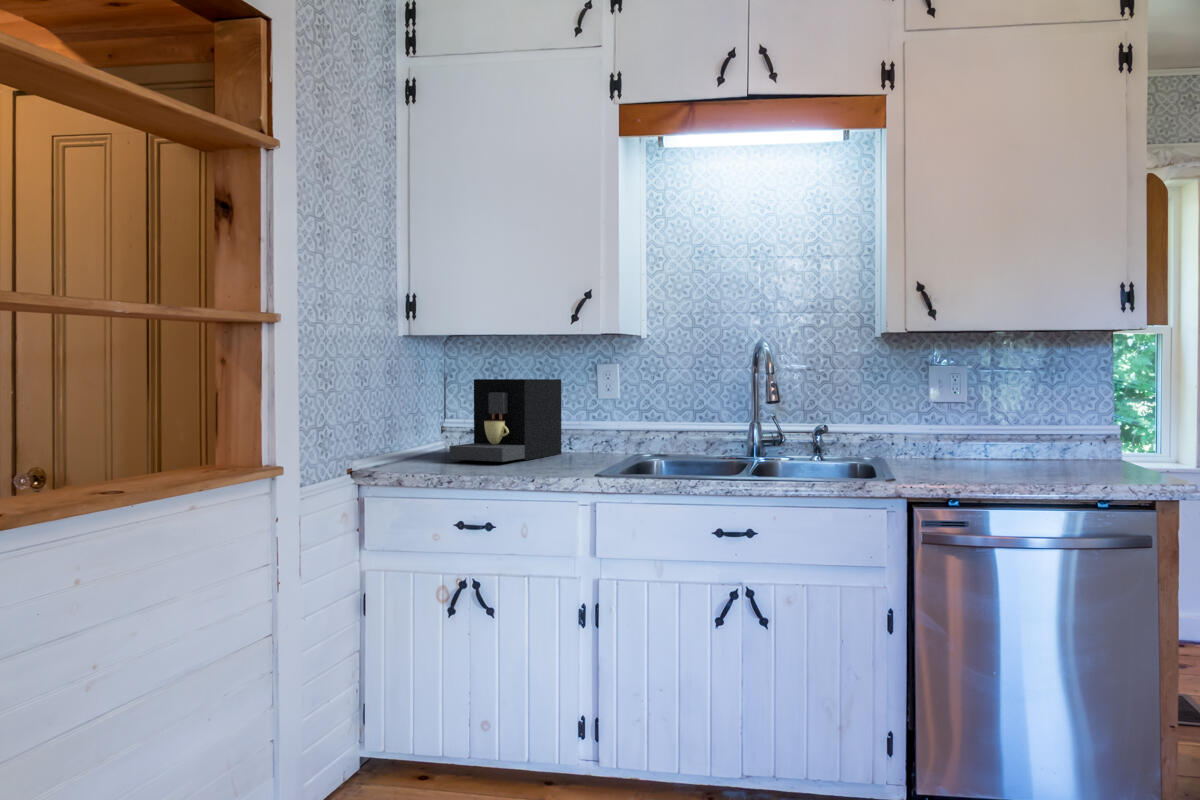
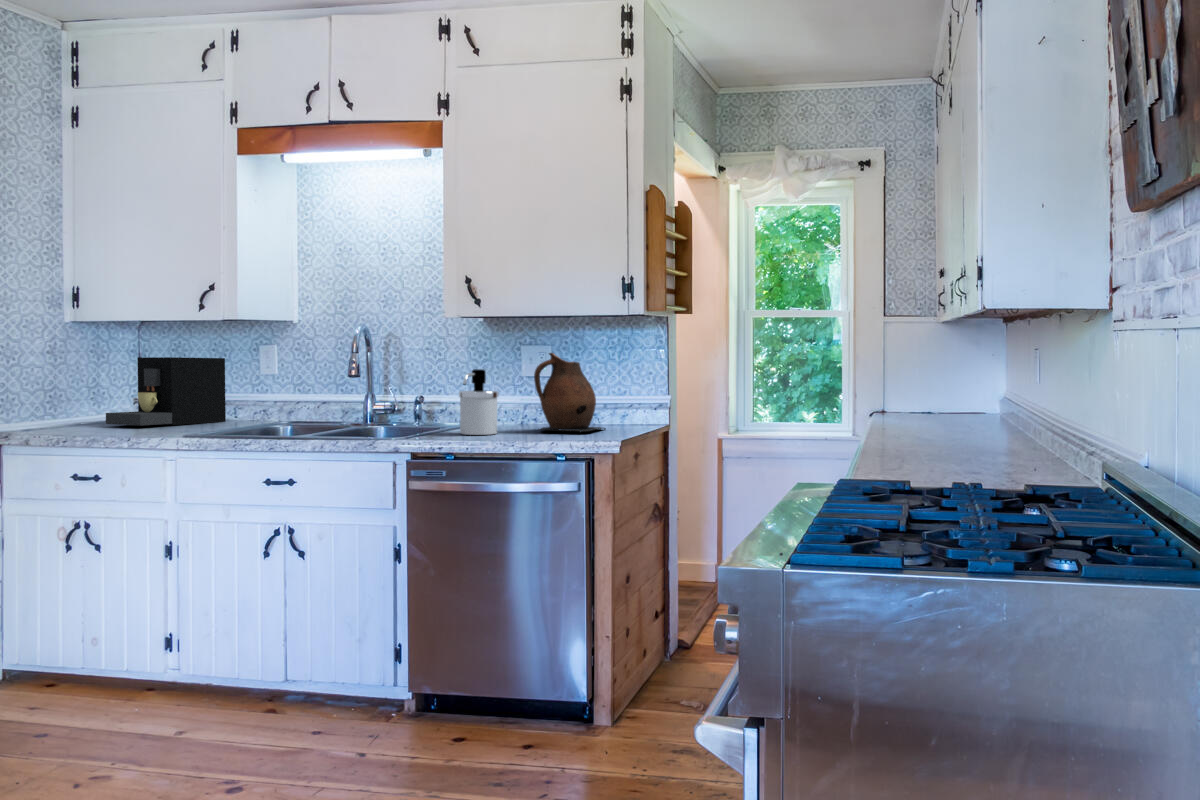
ceramic pitcher: none [998,373,1089,471] -> present [534,353,606,432]
soap dispenser: none [927,394,978,474] -> present [459,369,499,435]

